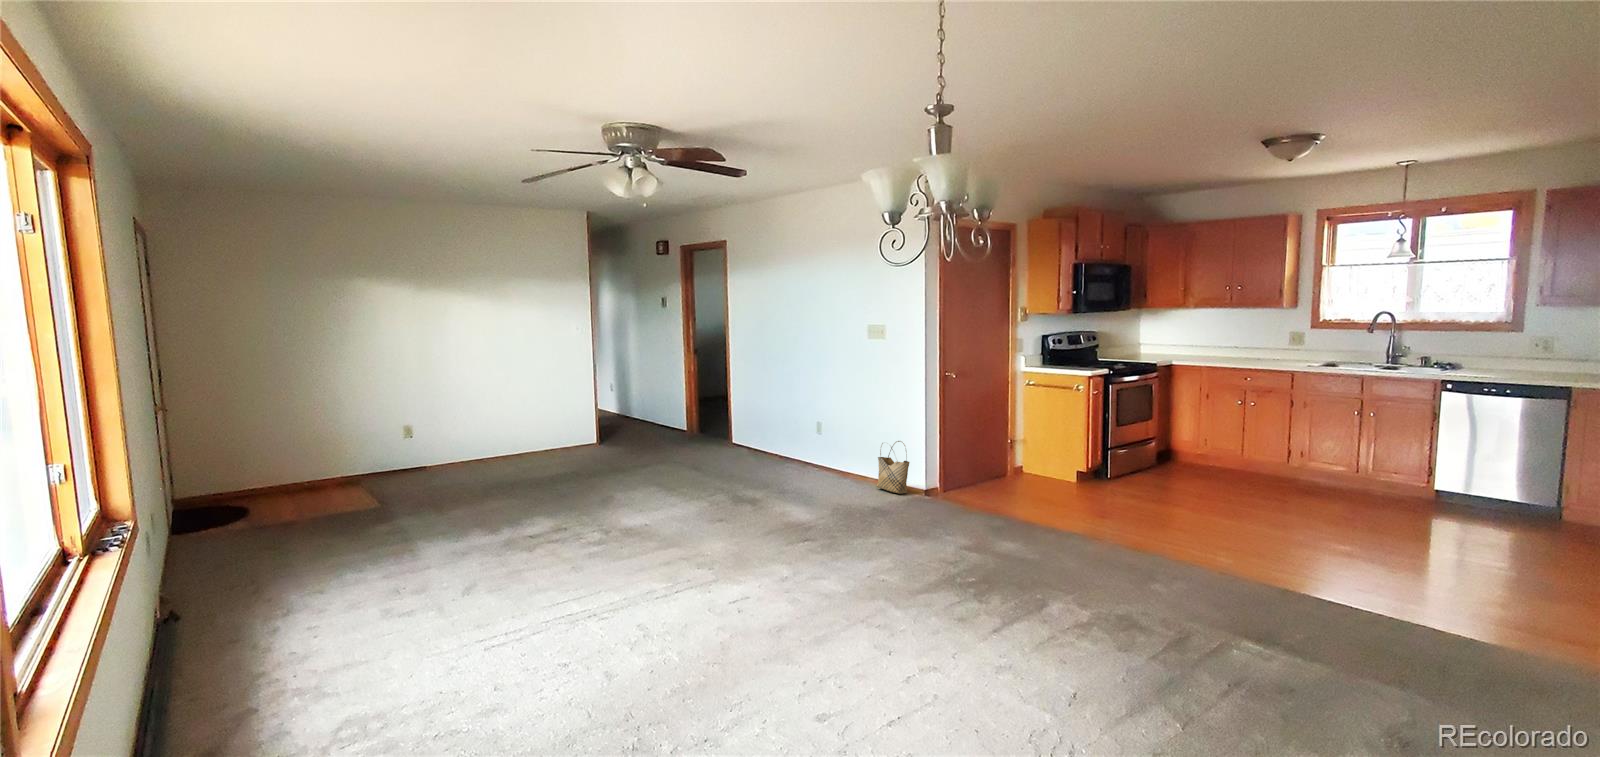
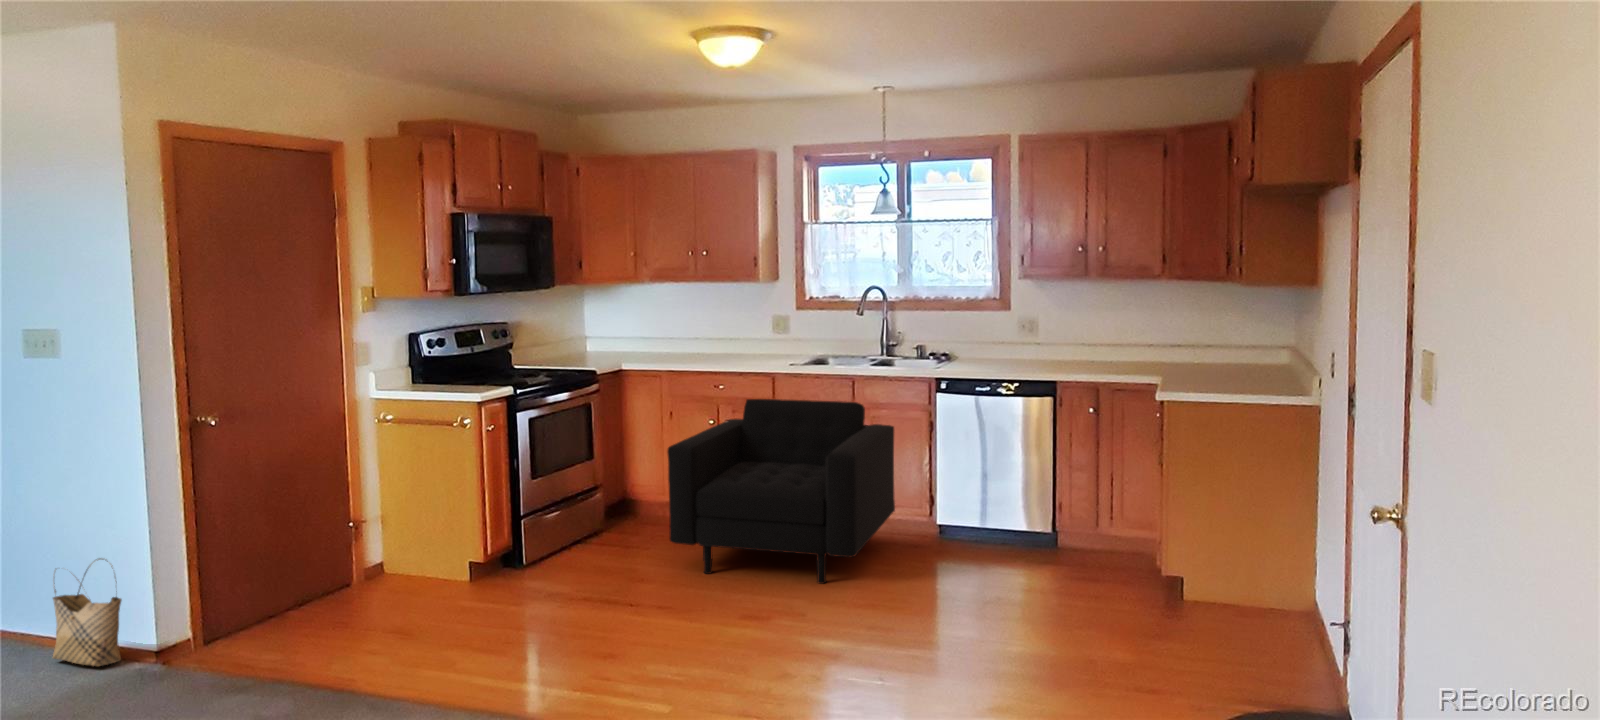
armchair: none [1212,388,1400,517] -> present [667,399,895,584]

